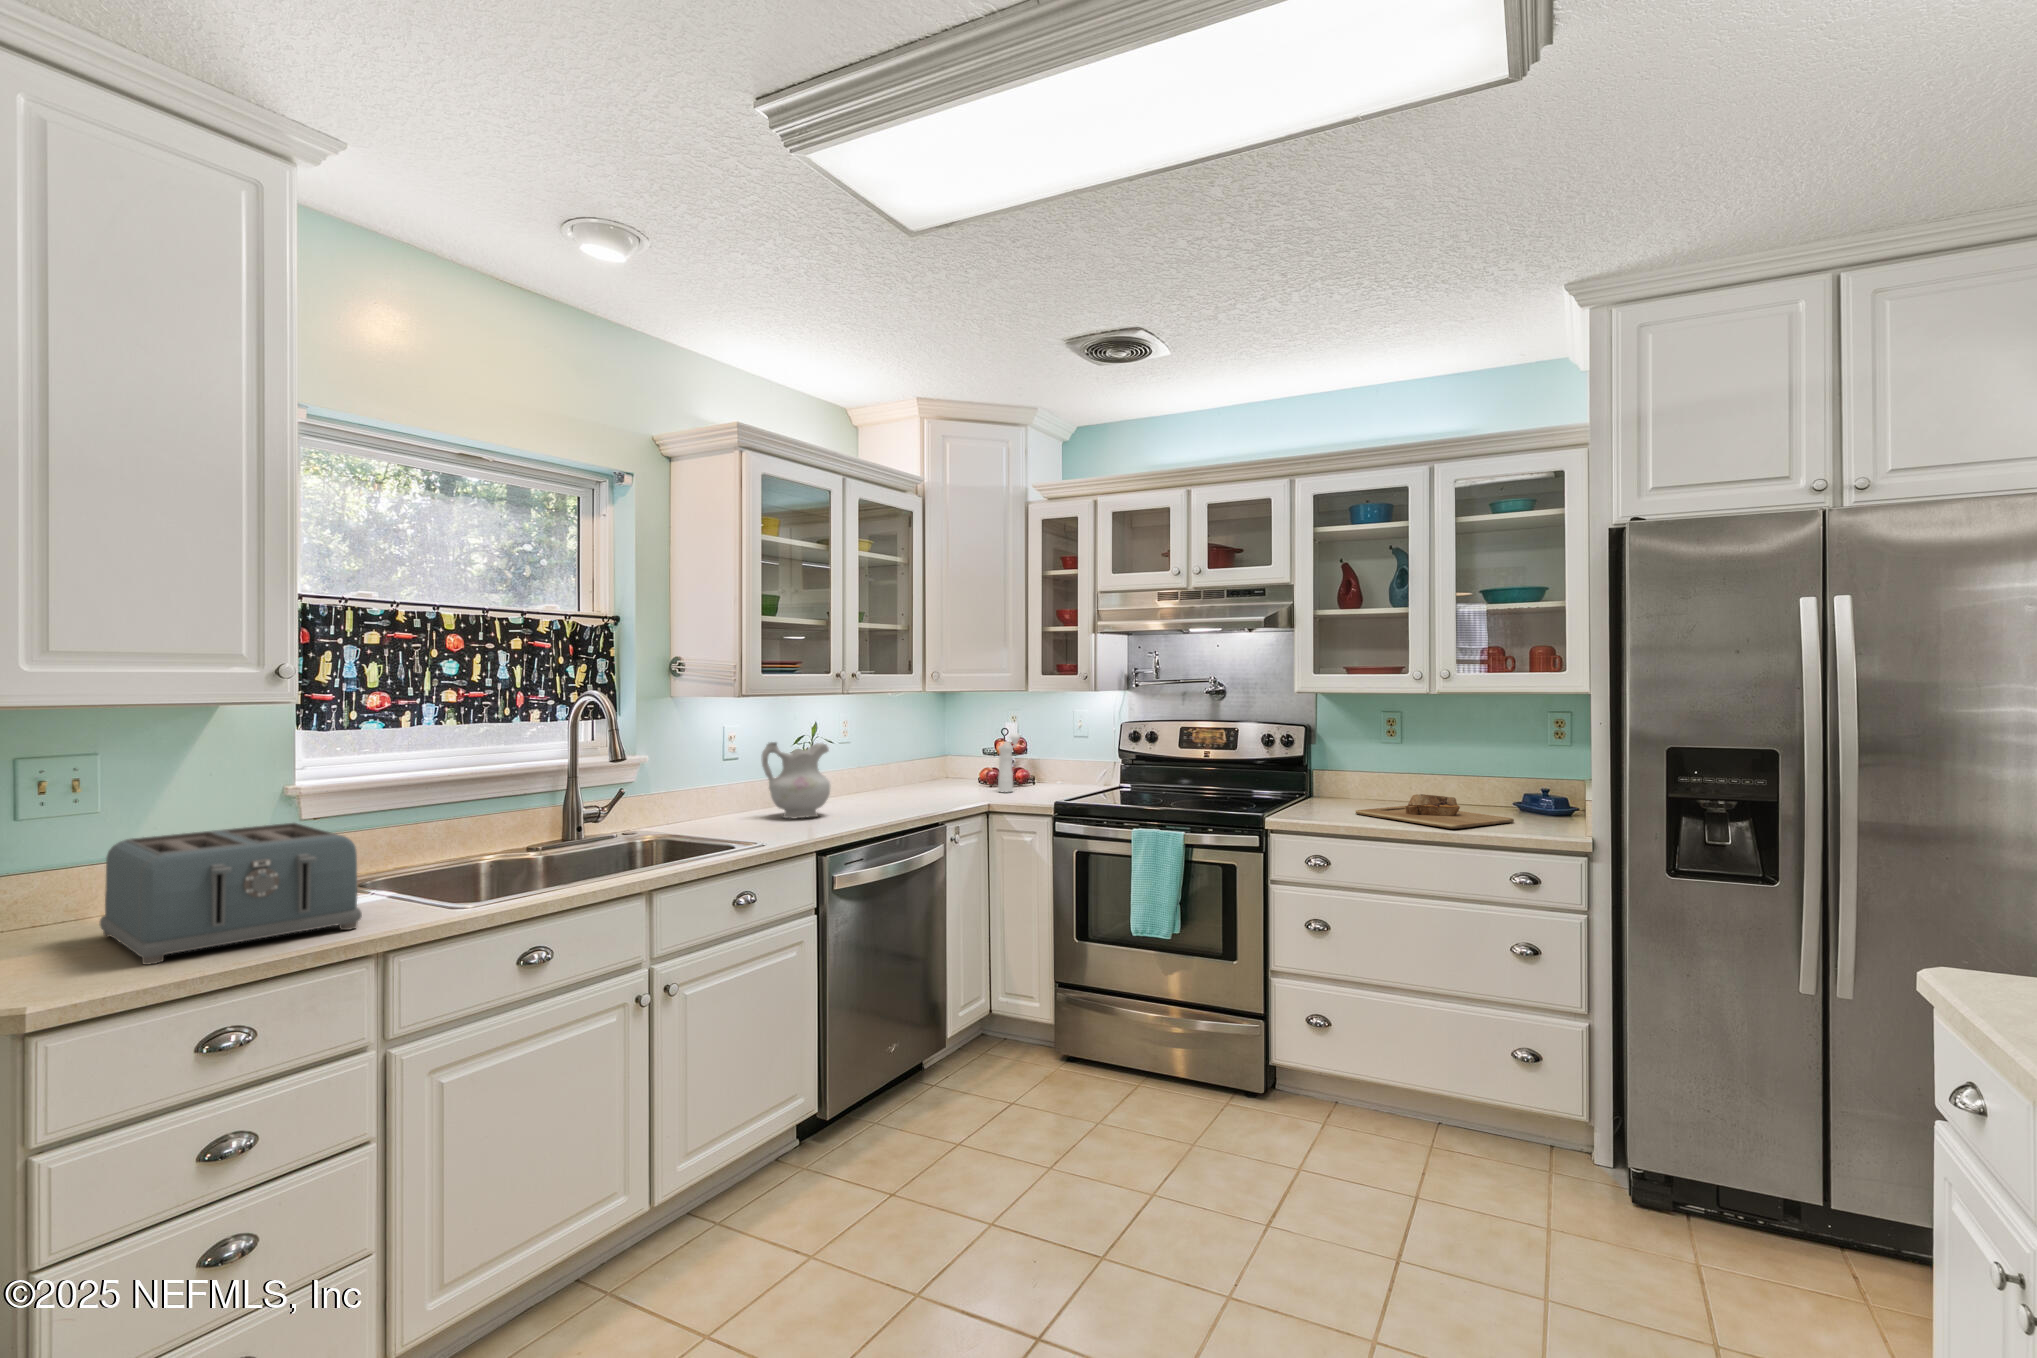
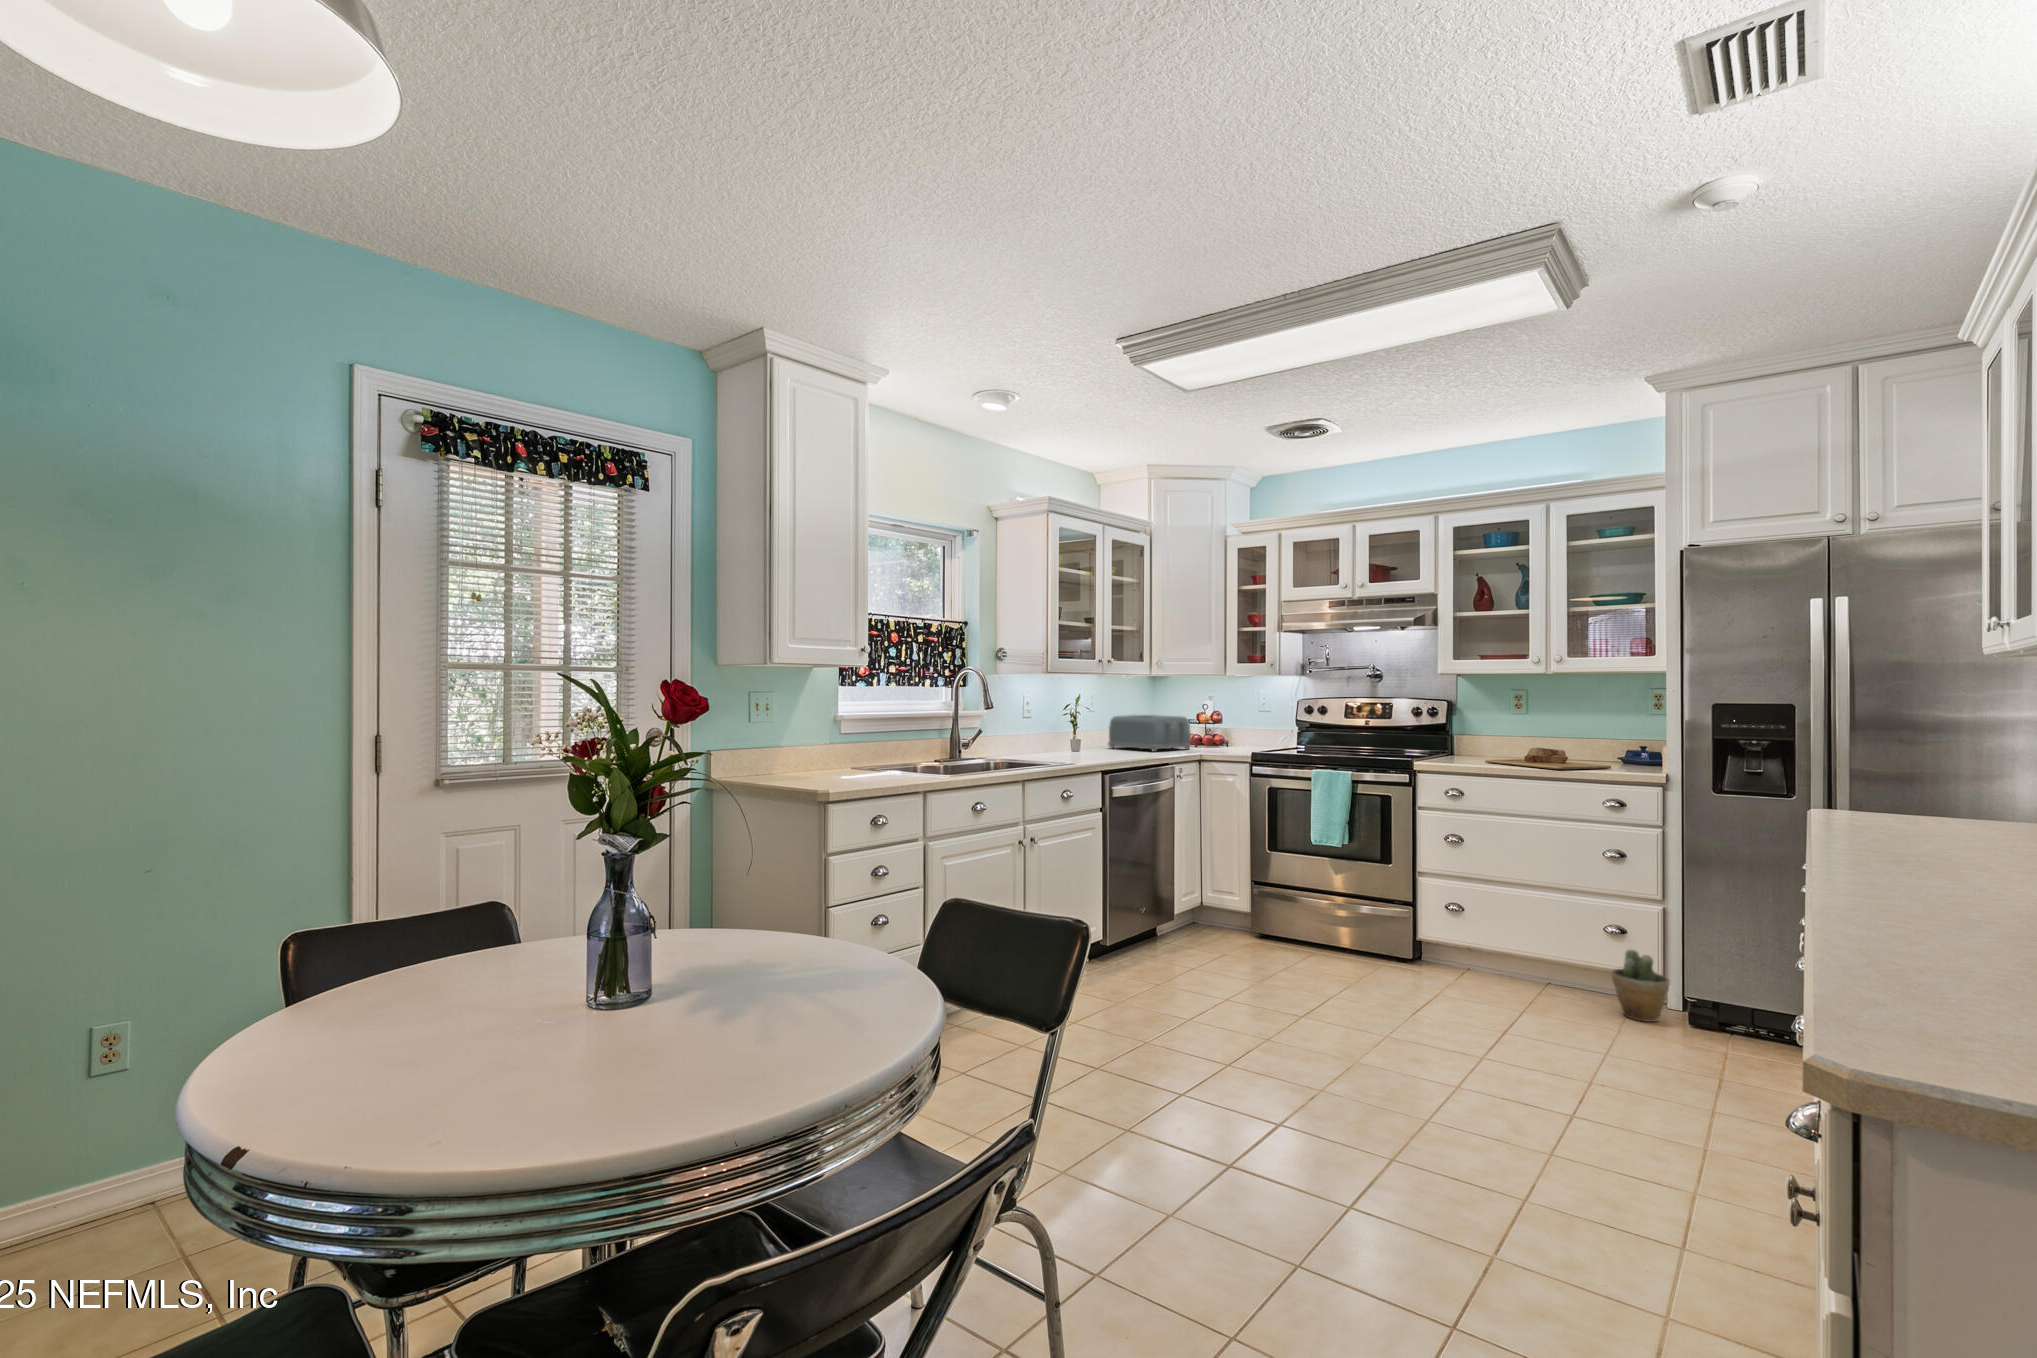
pepper mill: present [998,733,1020,792] -> none [1206,706,1221,748]
ceramic pitcher: present [761,742,830,818] -> none [1055,704,1099,755]
toaster: present [100,823,362,965] -> present [1108,715,1191,751]
potted plant: none [1526,1089,1603,1198] -> present [1611,950,1670,1022]

